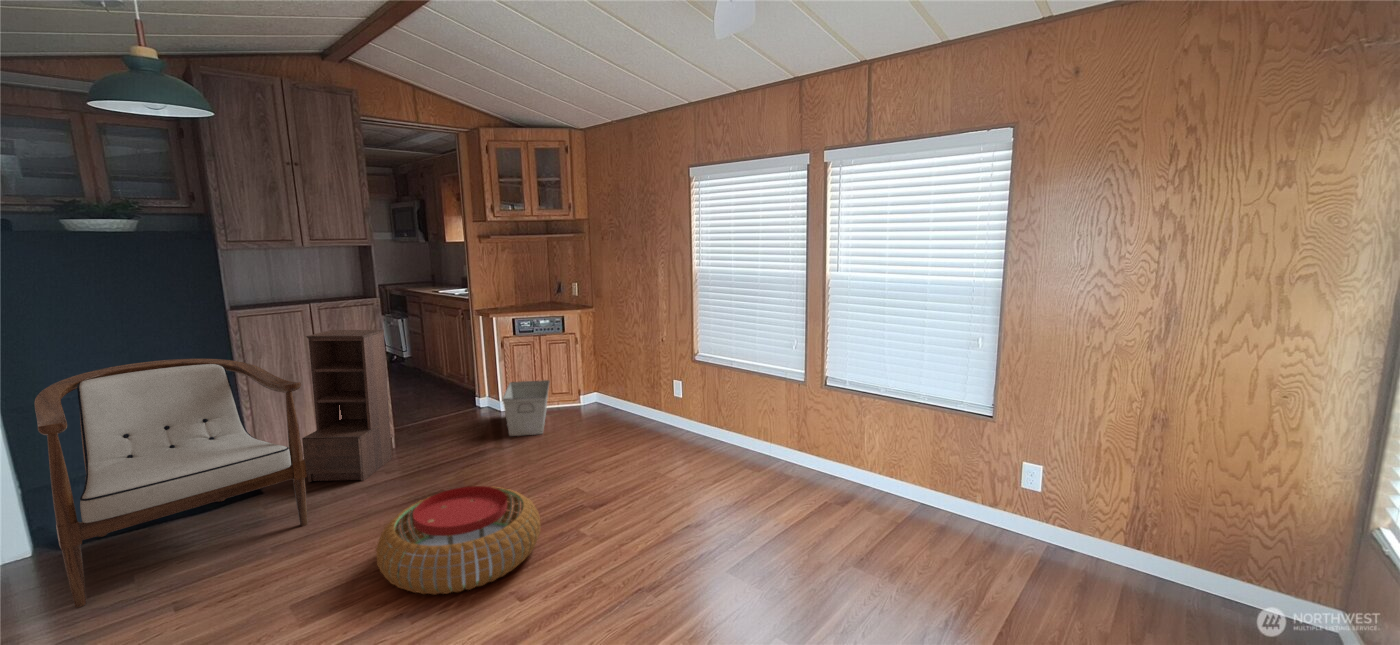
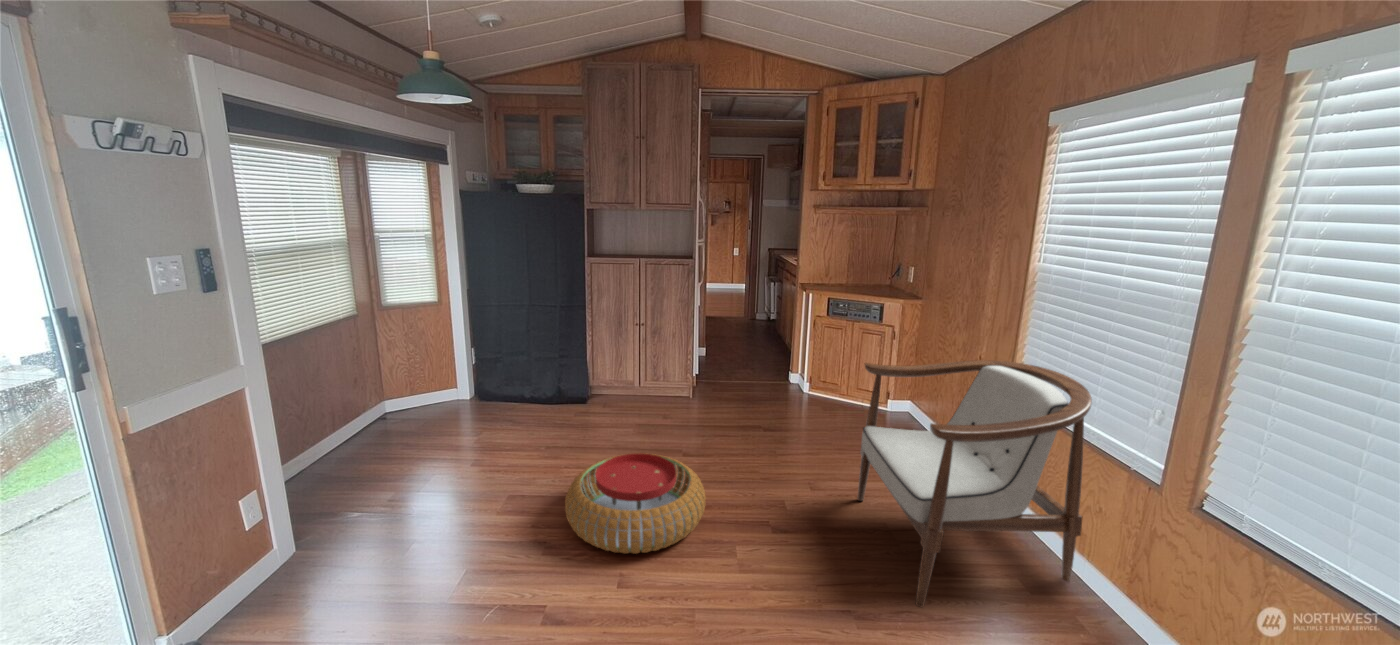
bookshelf: present [302,330,392,482] -> none [625,289,692,419]
armchair: present [35,359,308,608] -> present [857,360,1092,607]
storage bin: present [503,380,549,436] -> none [787,364,855,427]

